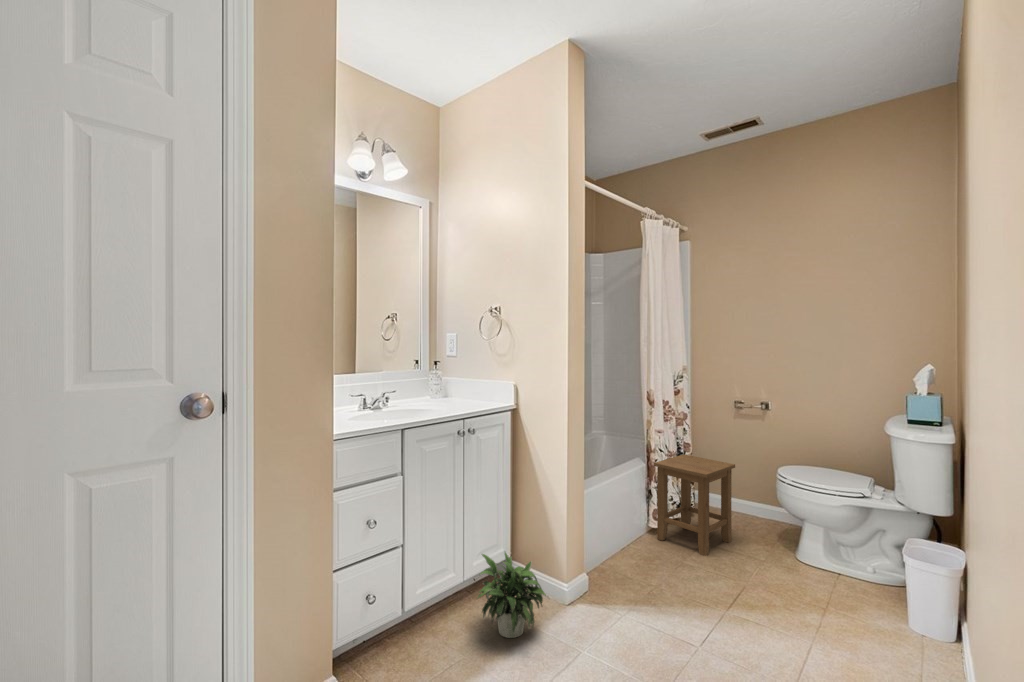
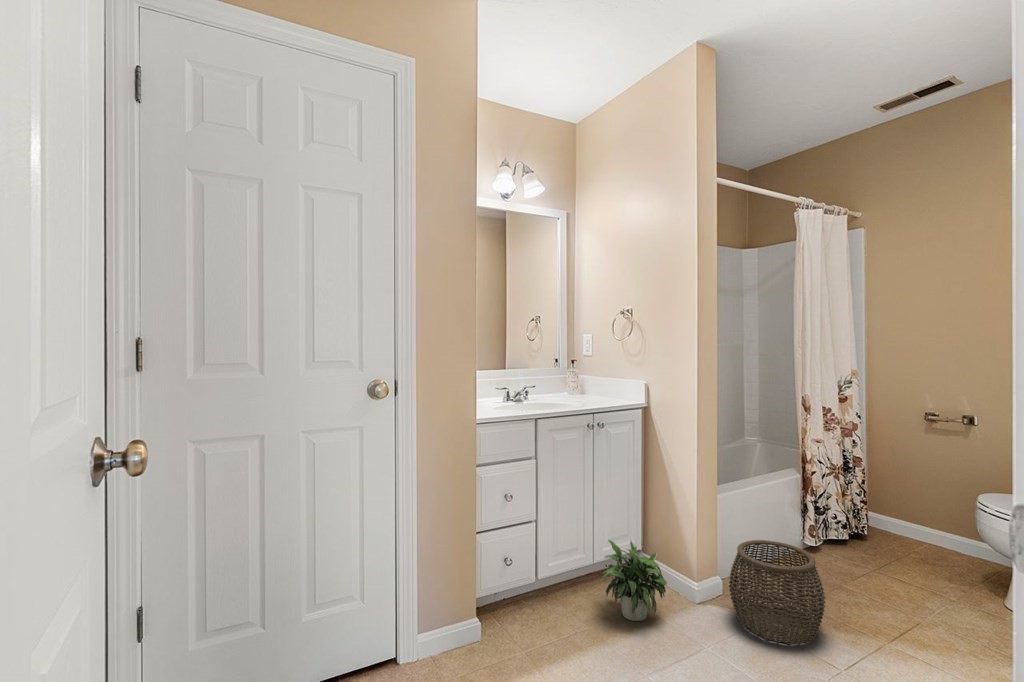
stool: present [654,454,735,556] -> none [809,468,914,581]
woven basket: none [601,534,686,635] -> present [729,540,826,645]

